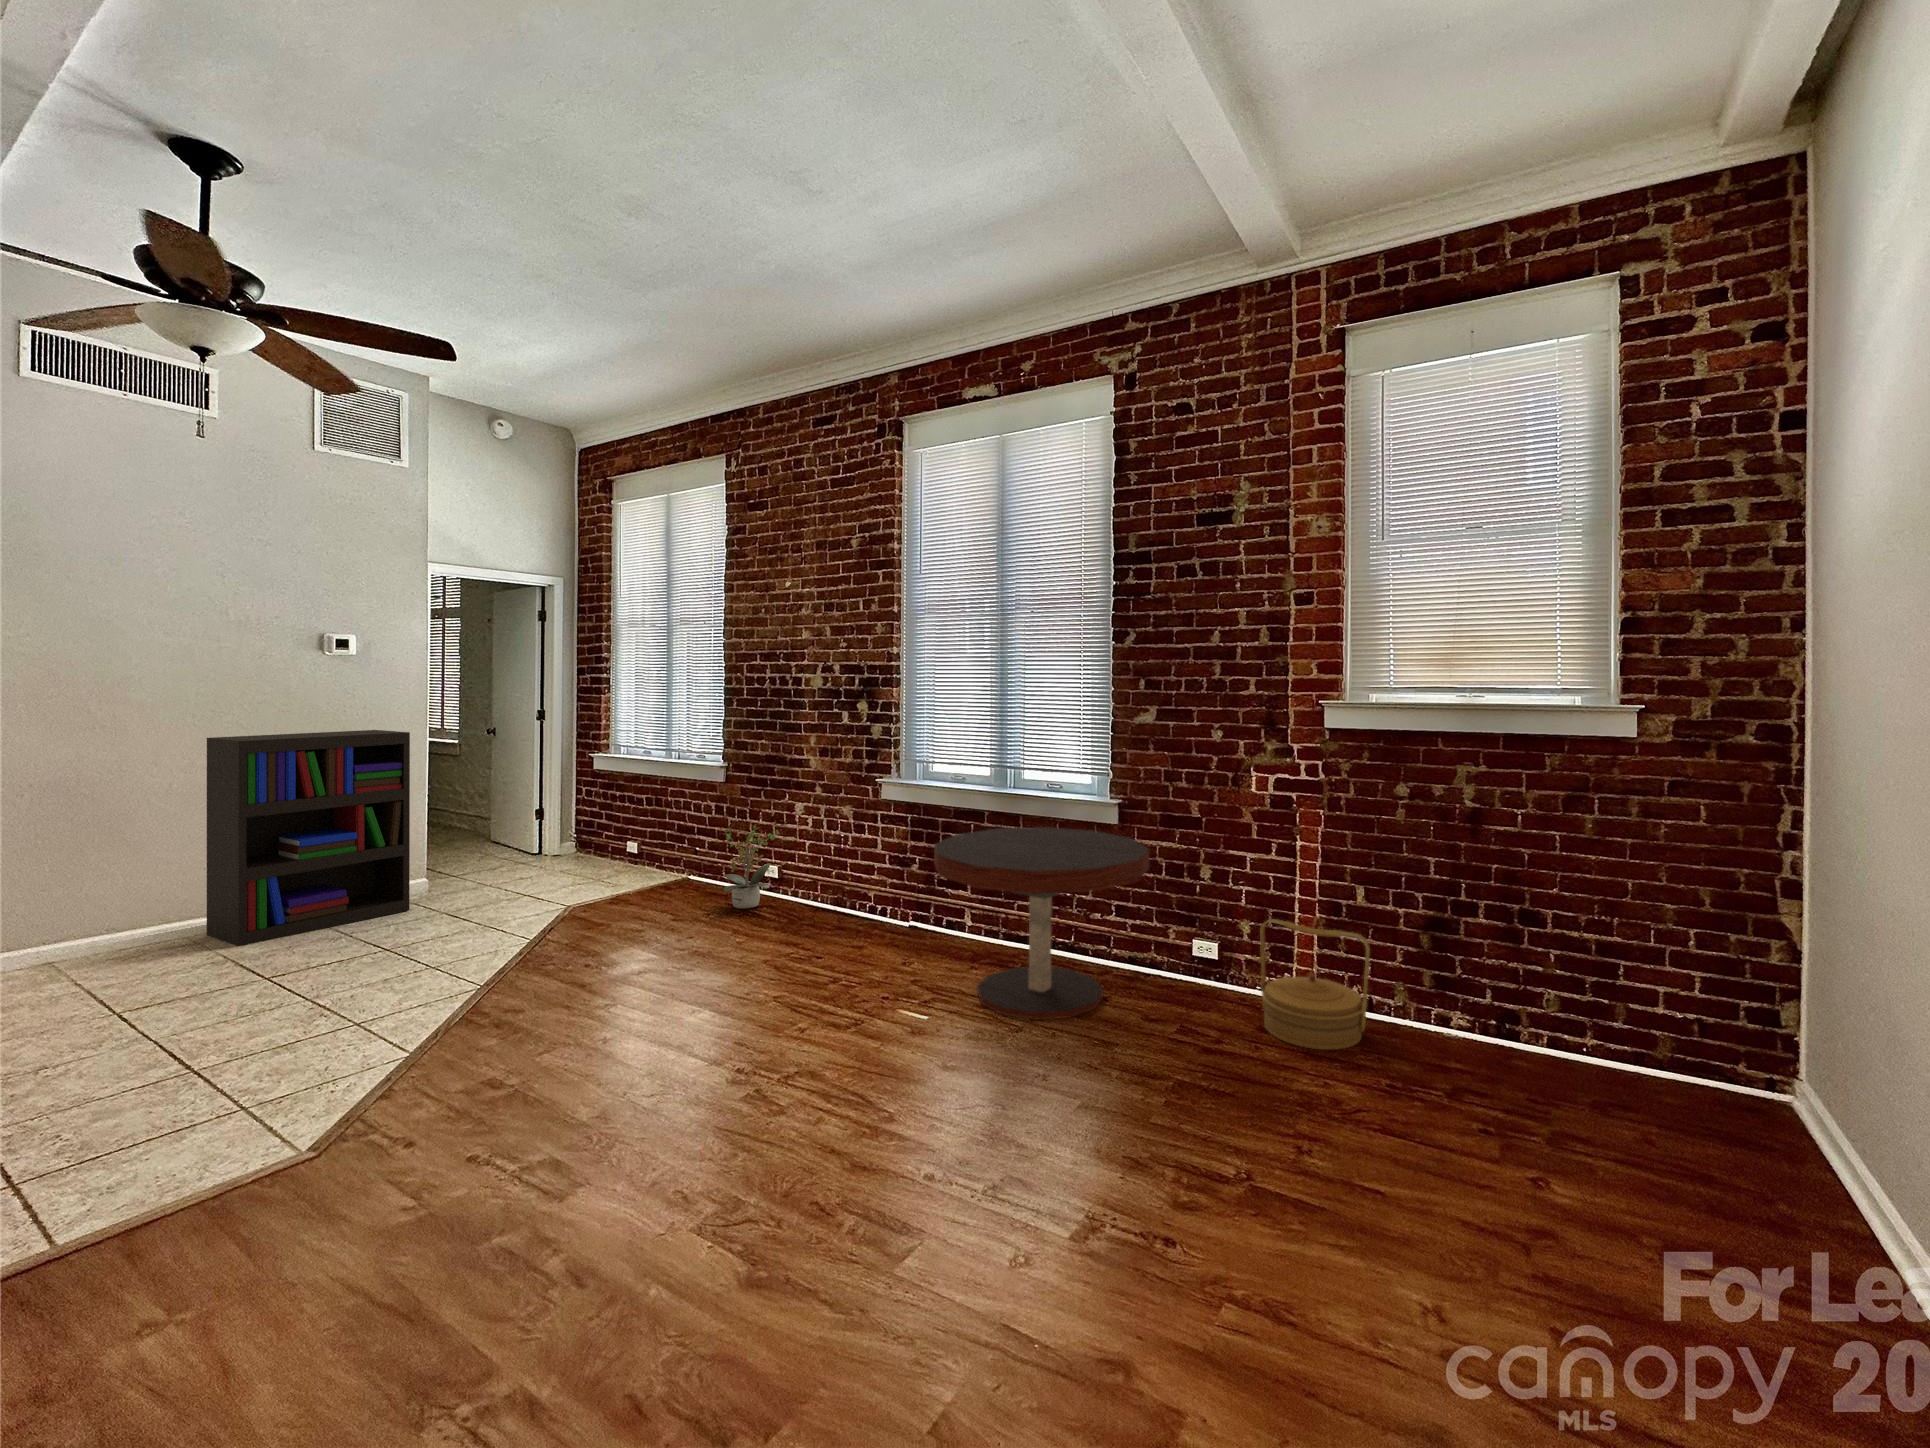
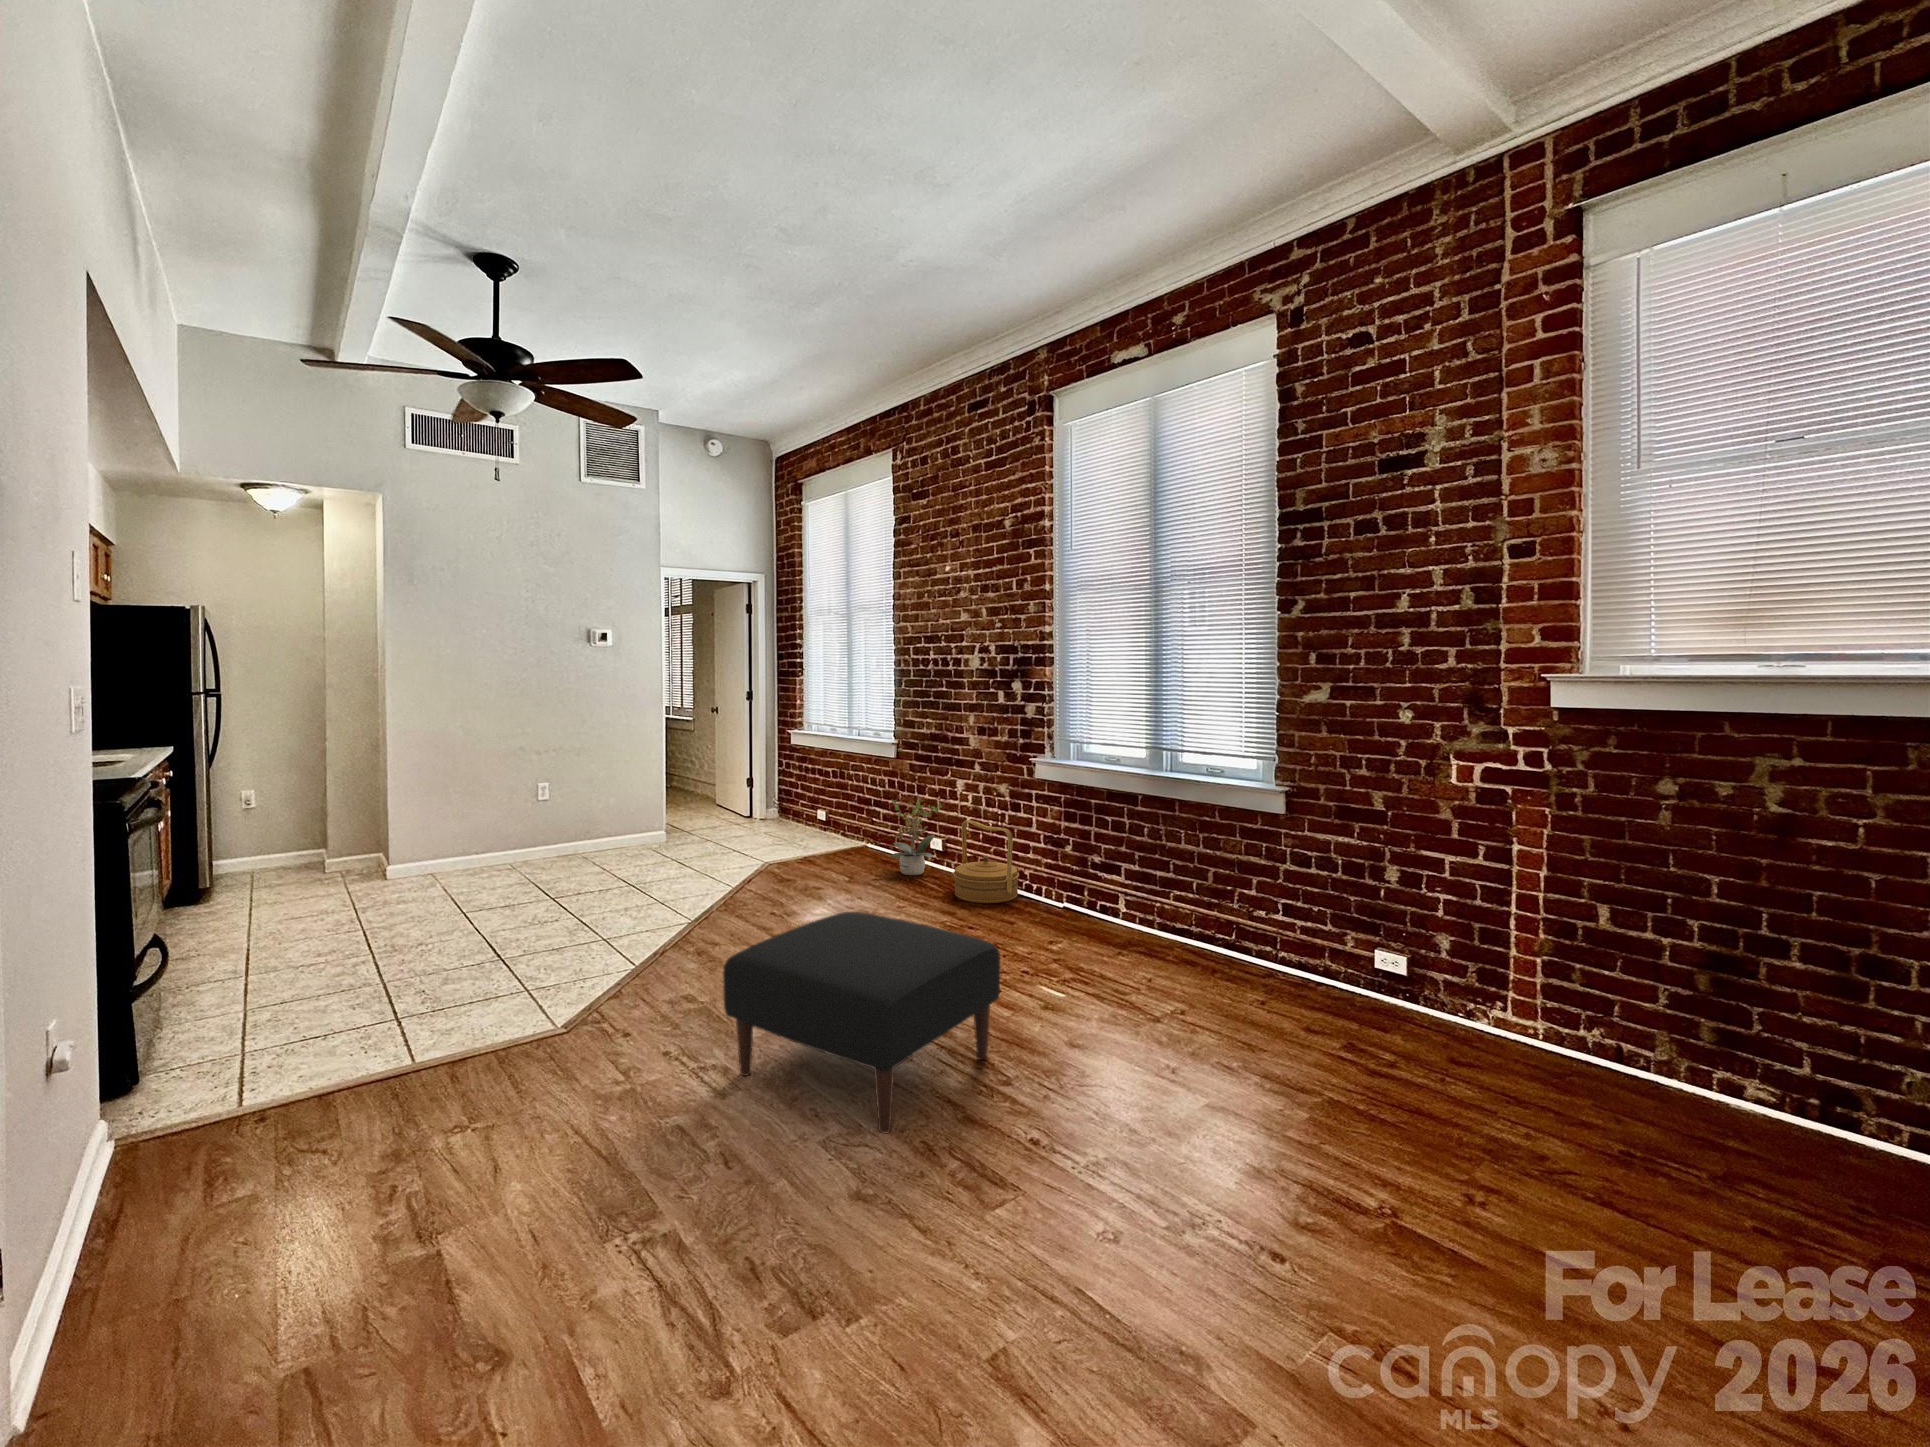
bookshelf: present [207,730,410,946] -> none [514,706,650,874]
coffee table: present [934,827,1150,1020] -> none [1075,811,1316,1017]
woven basket: present [1260,919,1370,1050] -> present [953,820,1019,903]
ottoman: none [566,954,876,1186] -> present [723,912,1000,1133]

